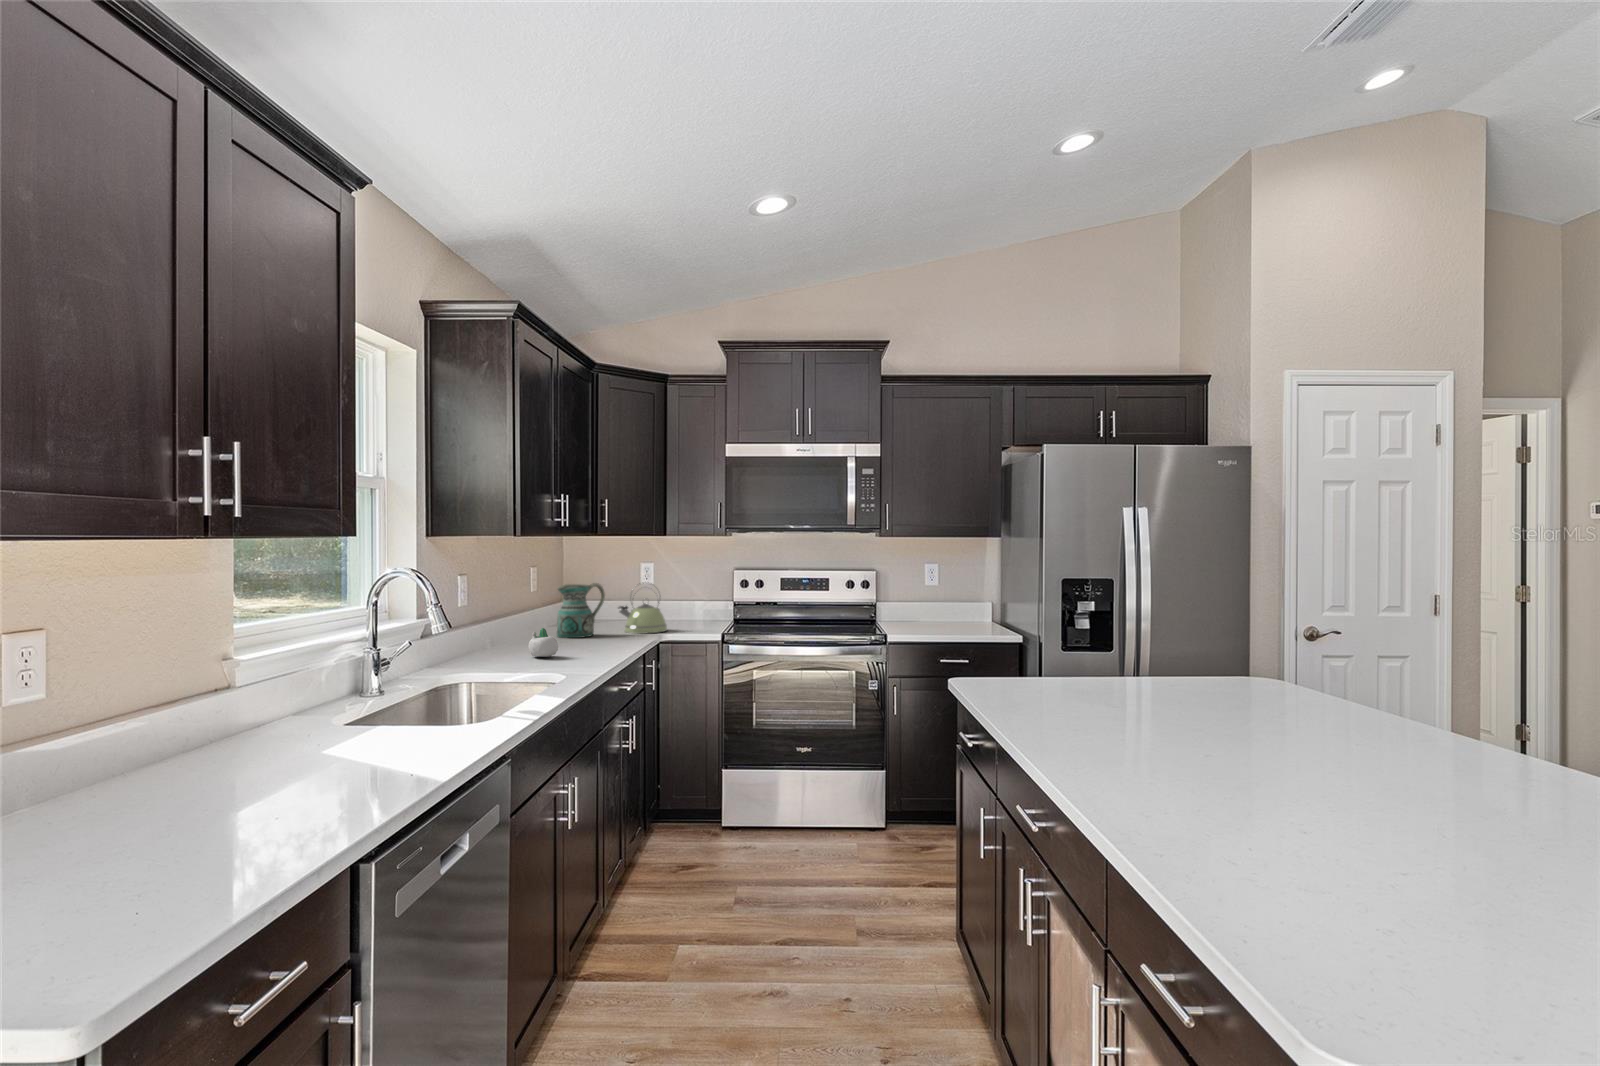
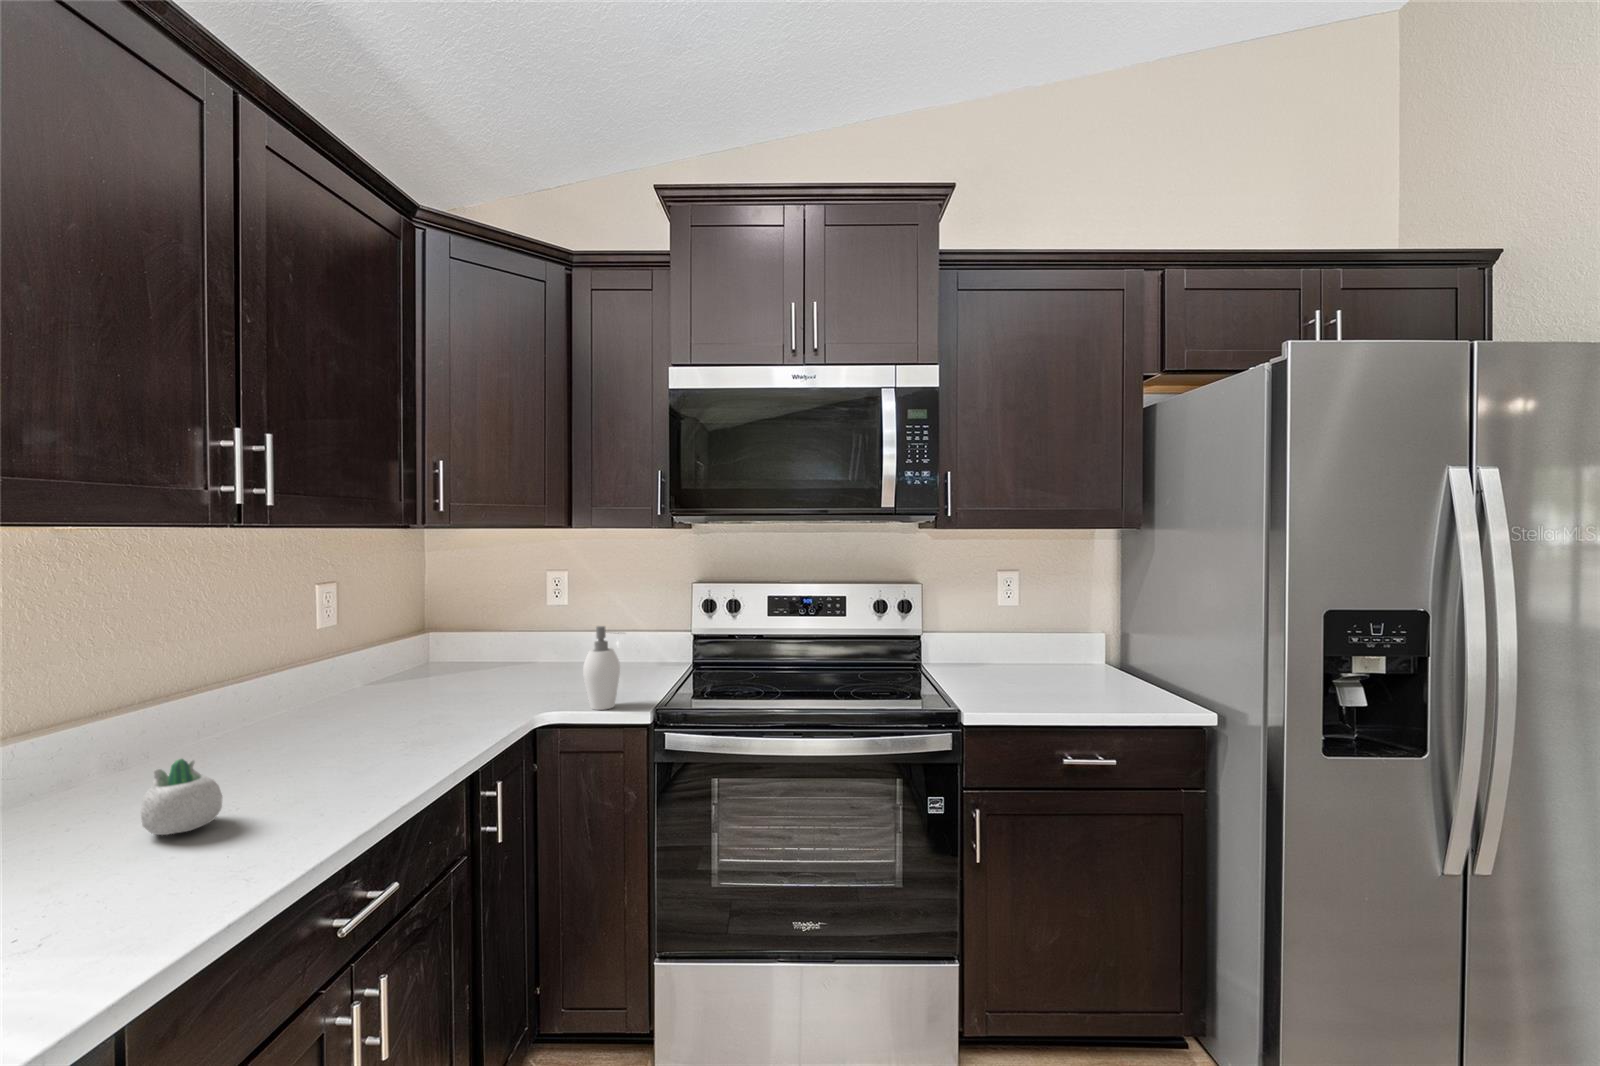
ceramic pitcher: present [557,583,605,638] -> none [350,614,451,722]
soap dispenser: none [679,590,704,636] -> present [583,626,620,710]
kettle: present [619,593,667,634] -> none [484,608,575,700]

